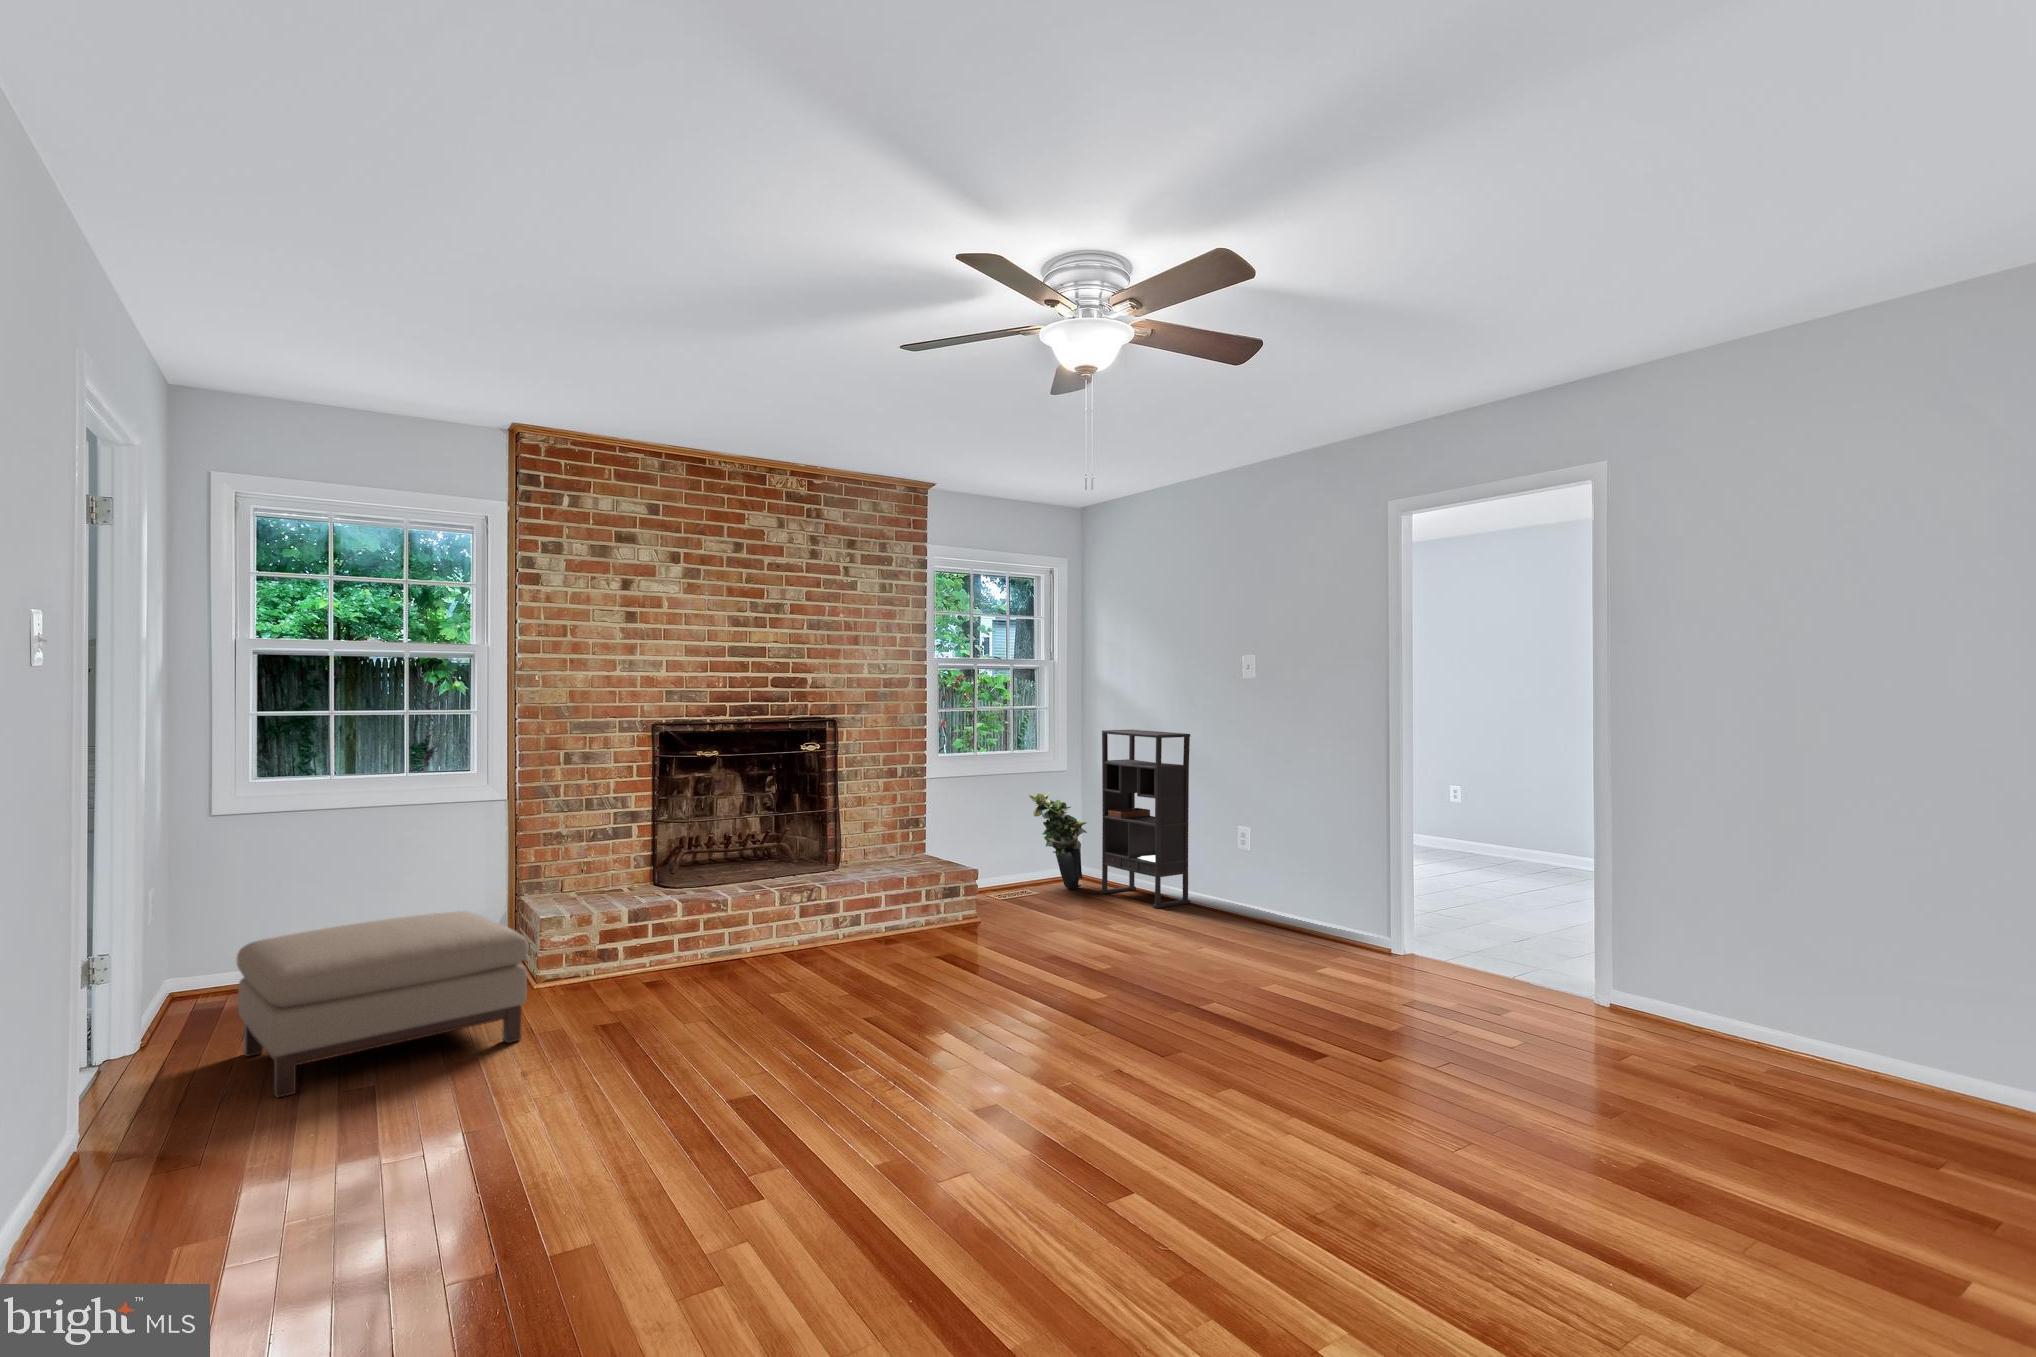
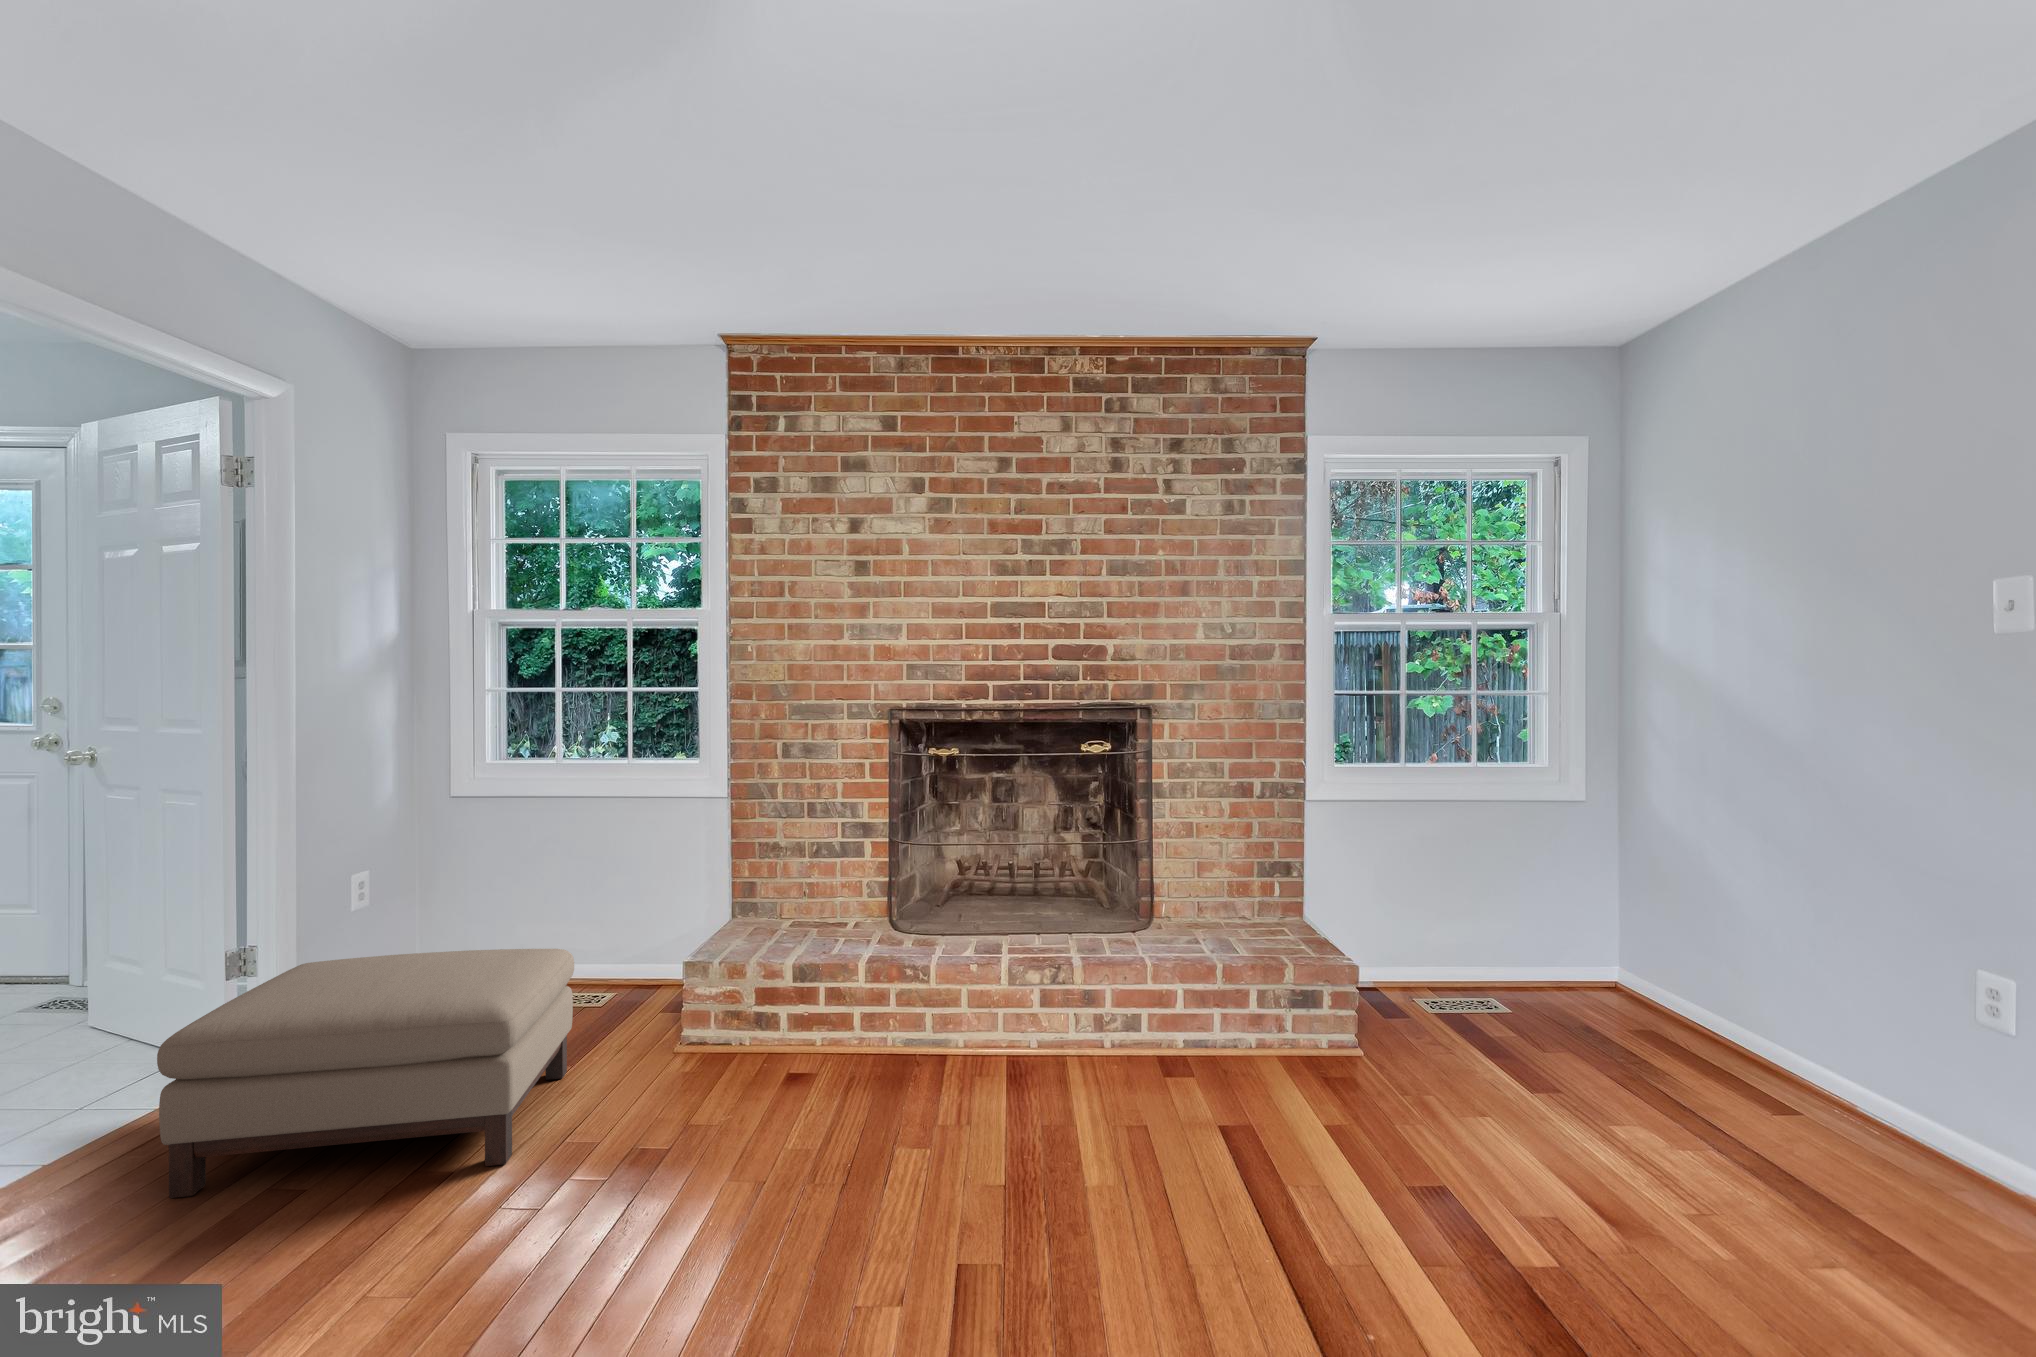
bookshelf: present [1100,730,1190,908] -> none [1632,733,1843,1094]
potted plant: present [1028,792,1087,889] -> none [1497,830,1613,1007]

